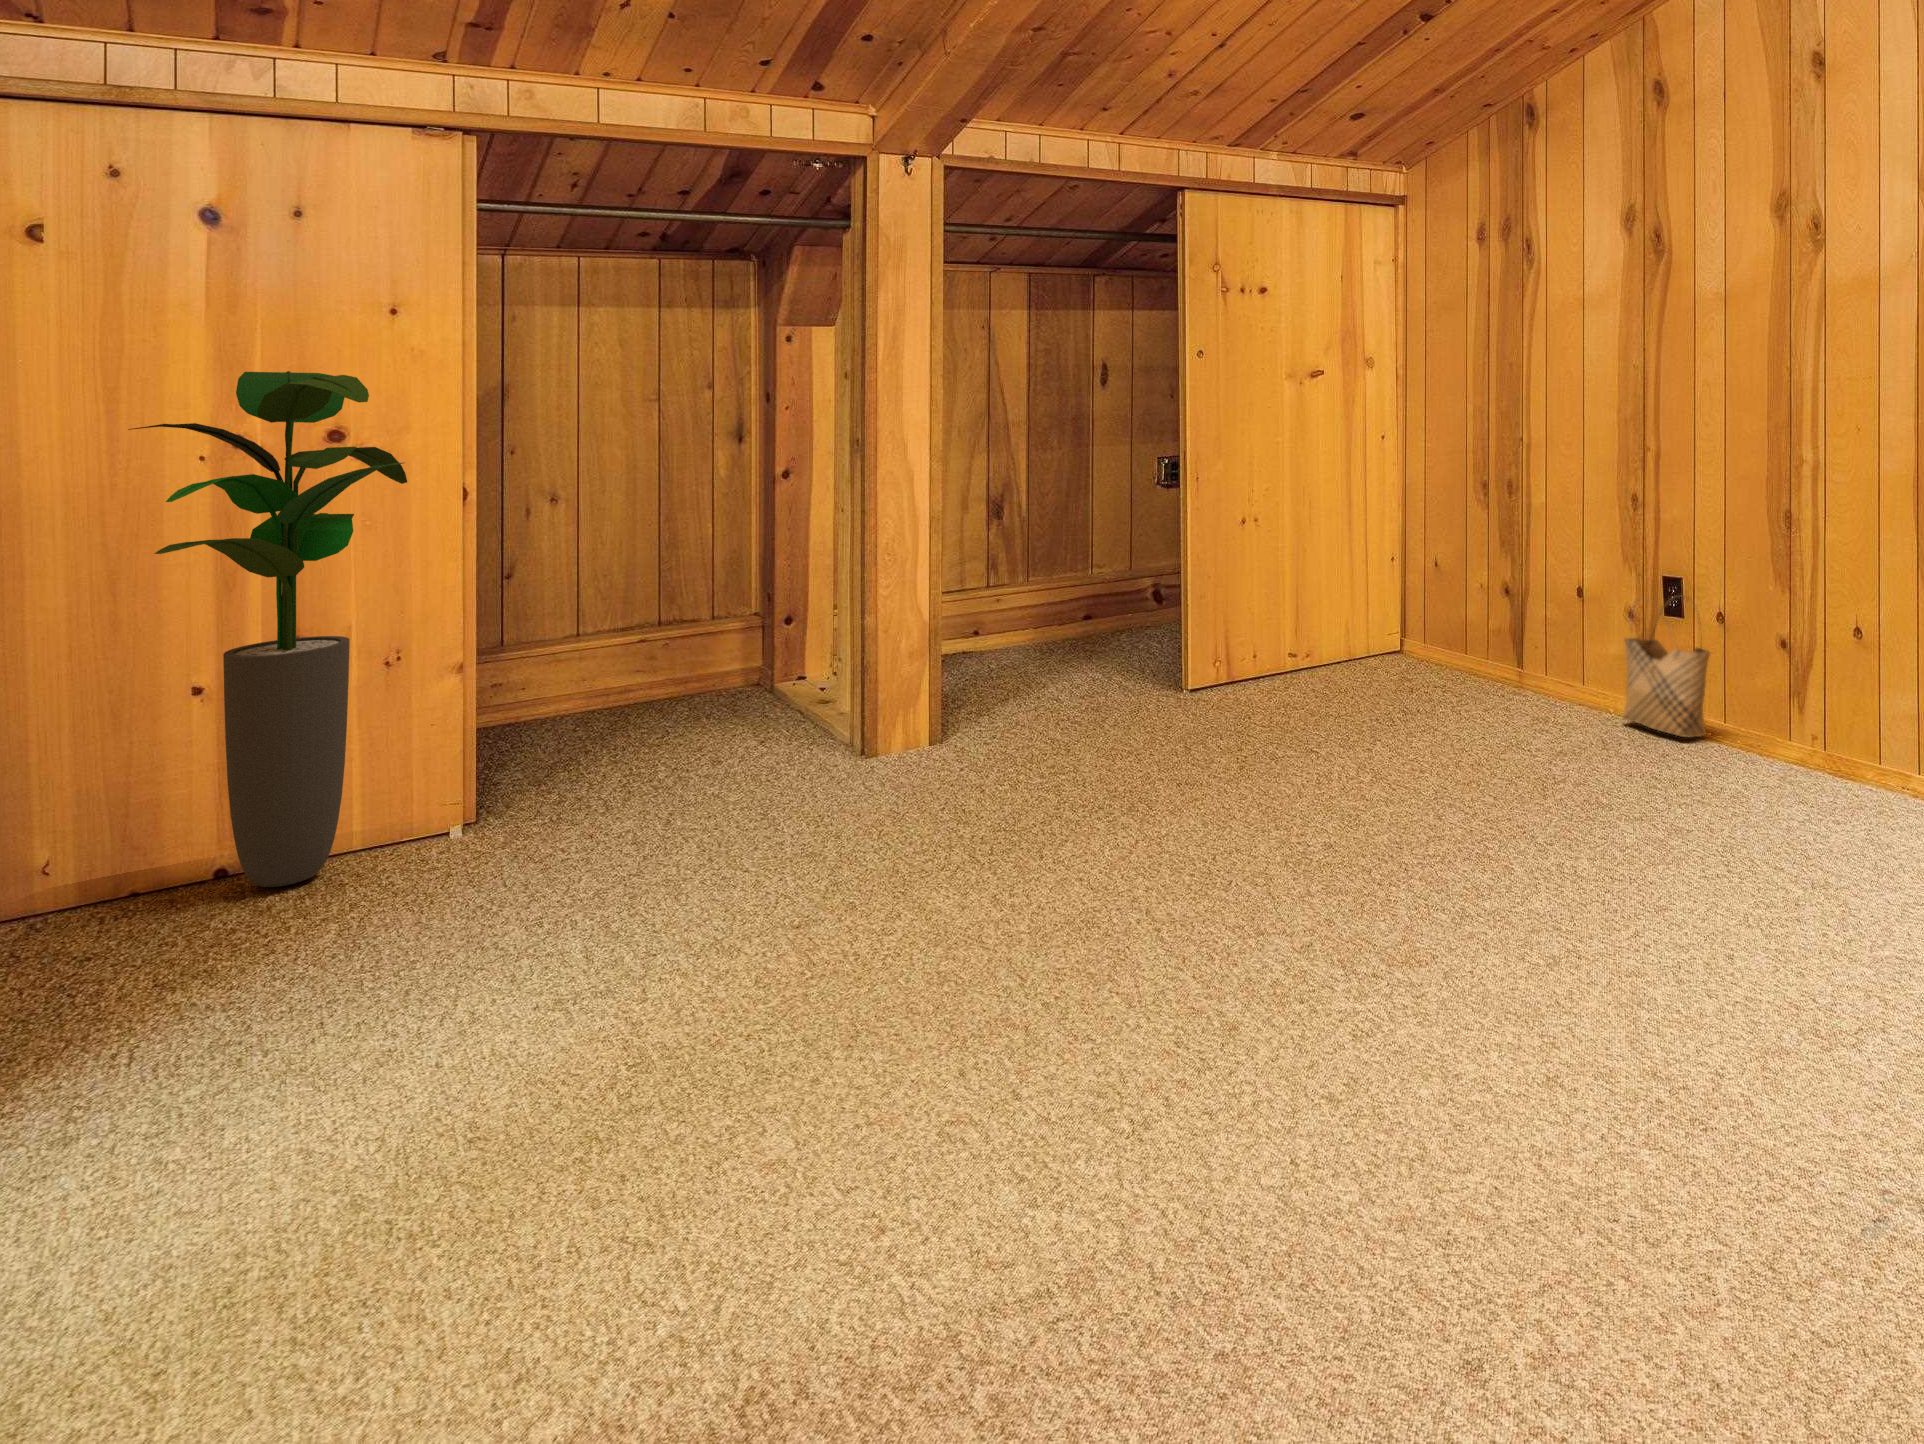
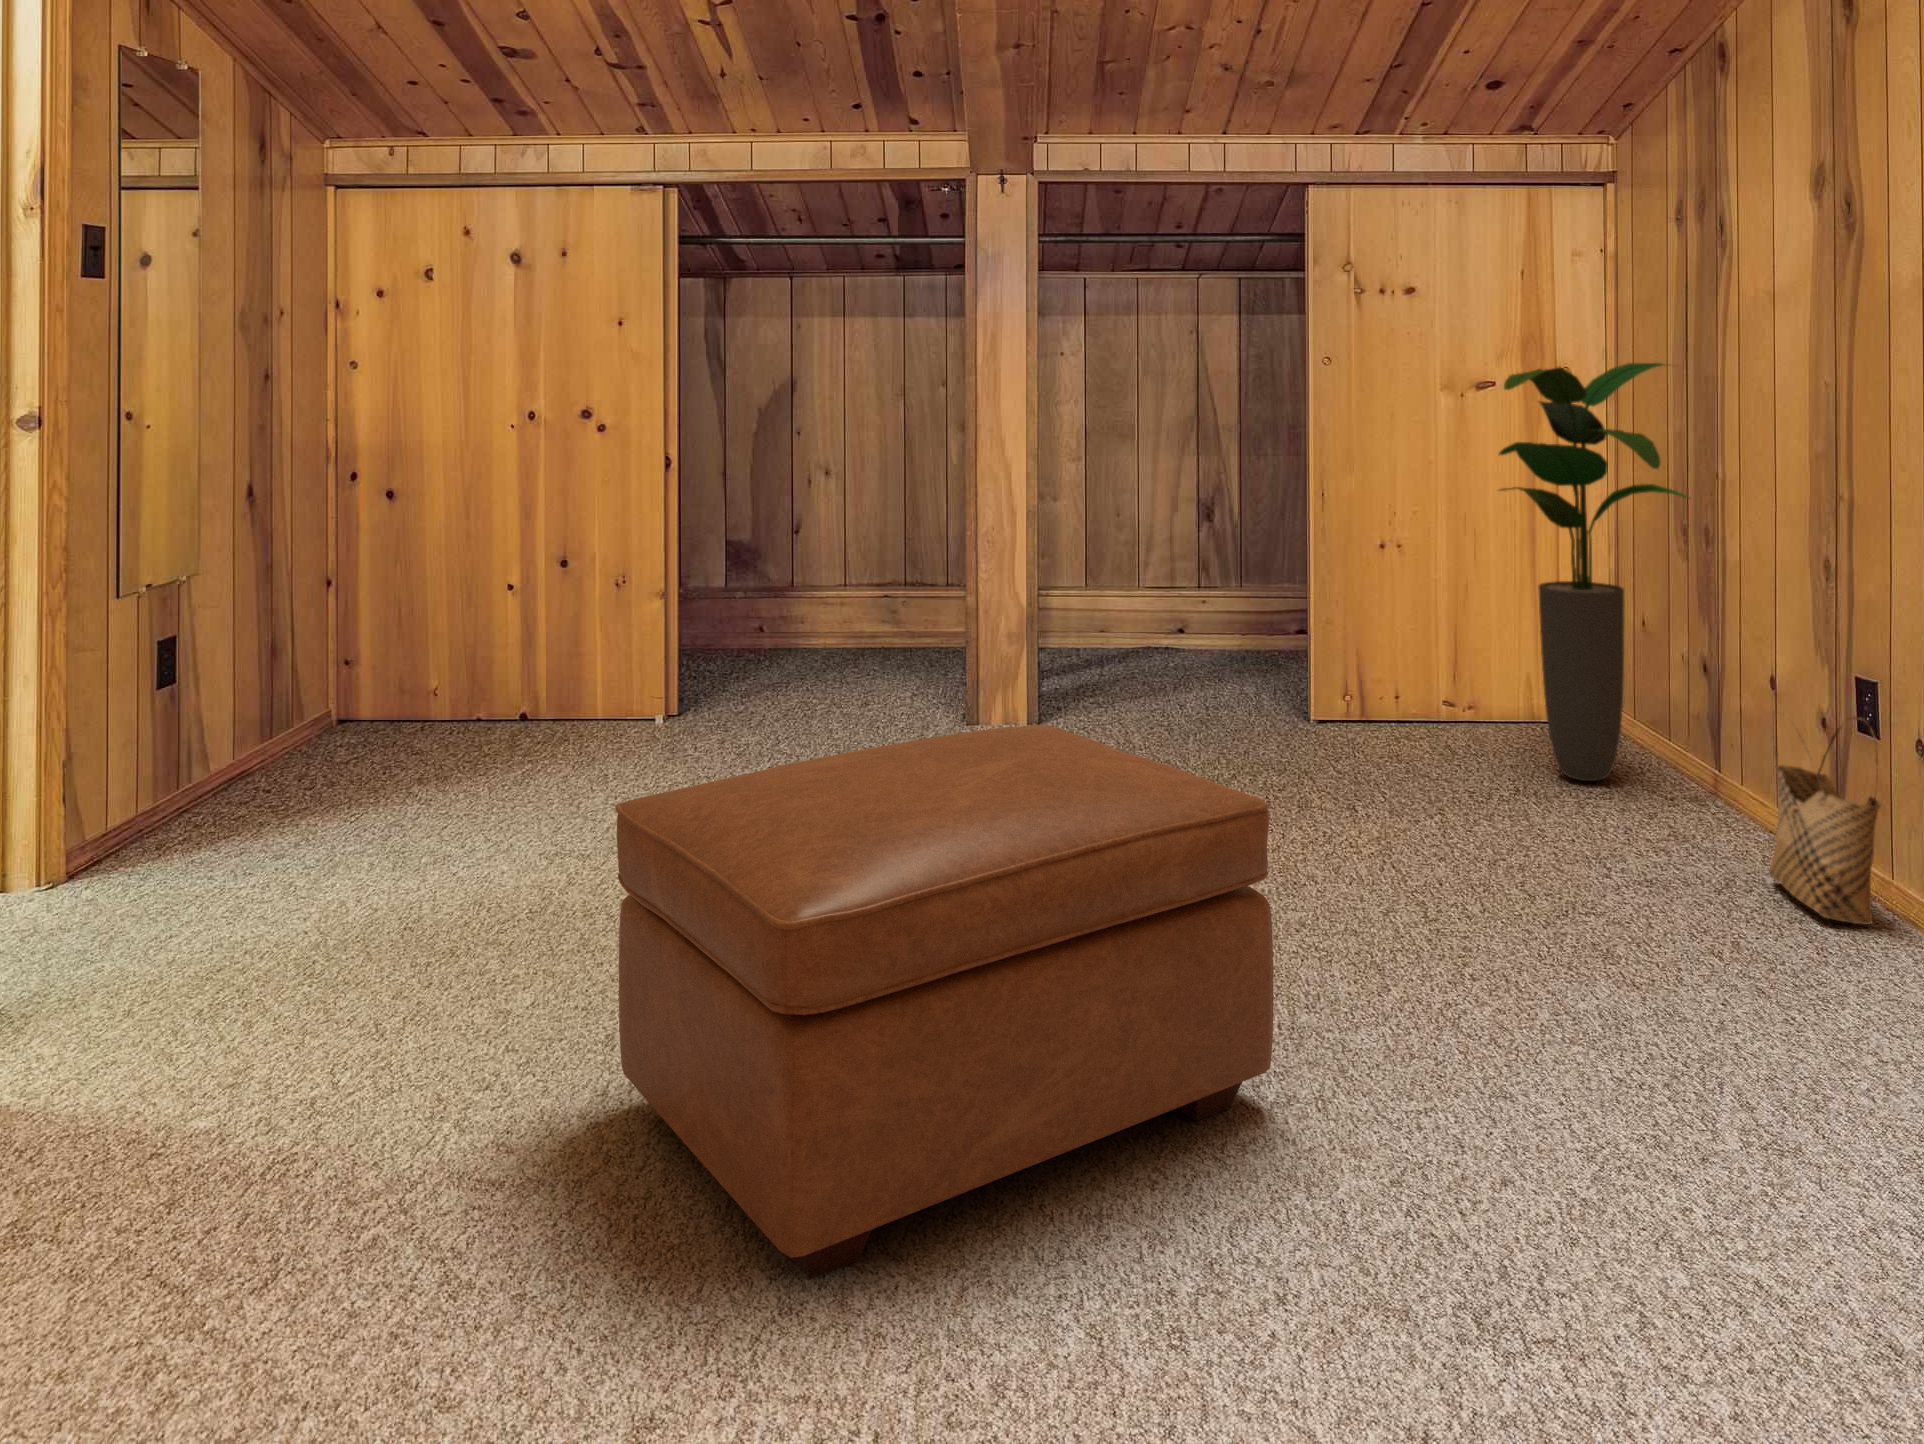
potted plant: present [128,371,407,887] -> present [1499,363,1689,781]
ottoman: none [1069,684,1572,1198] -> present [615,725,1273,1279]

